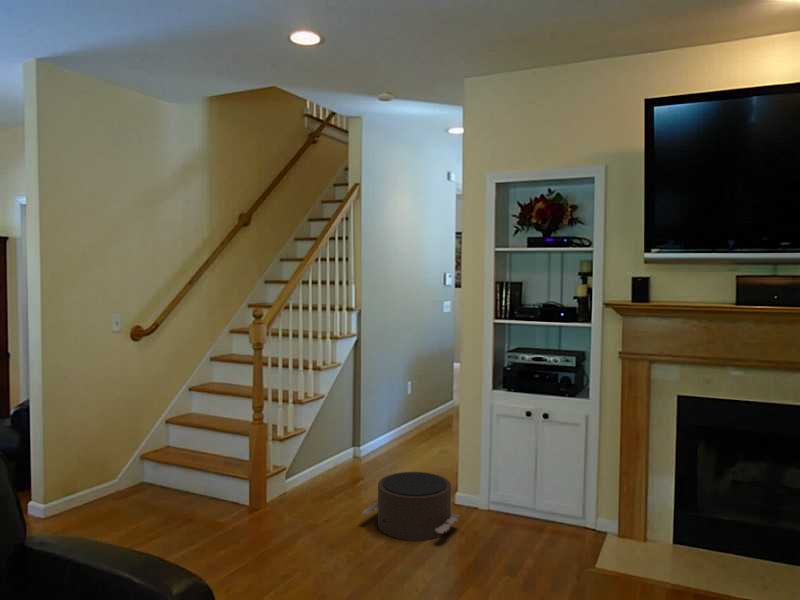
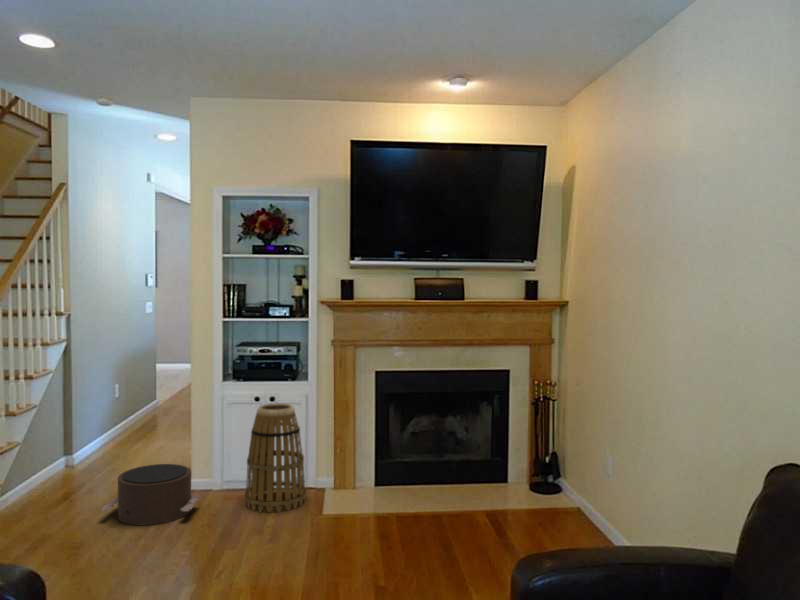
basket: none [508,423,581,556] -> present [245,403,306,512]

